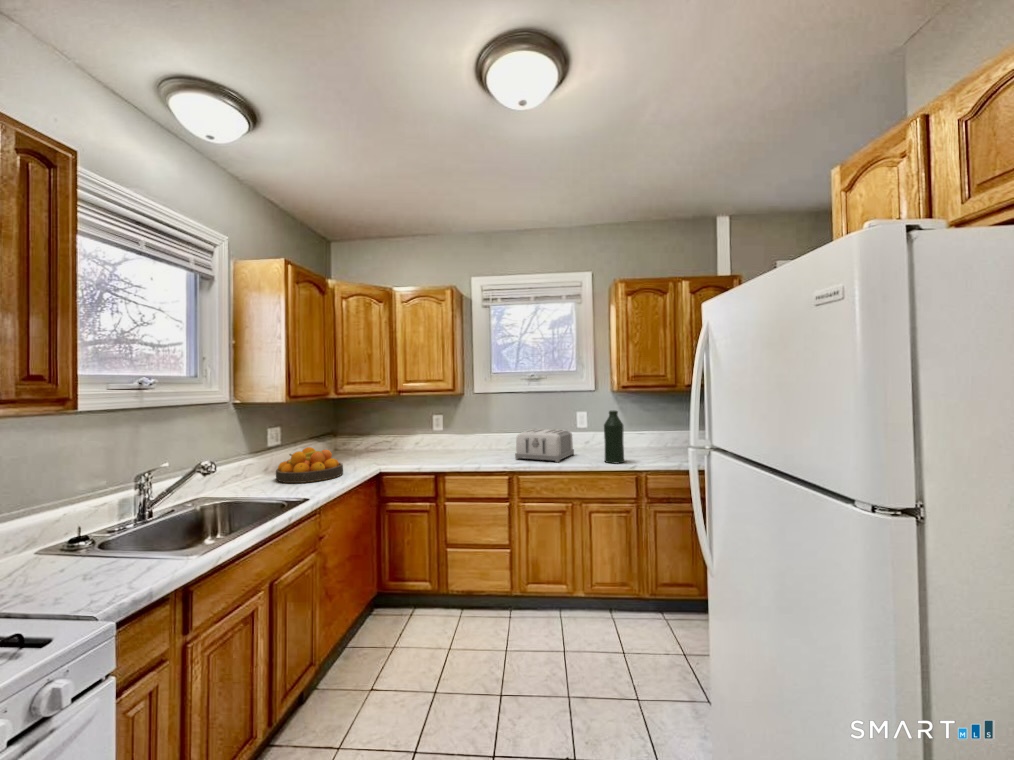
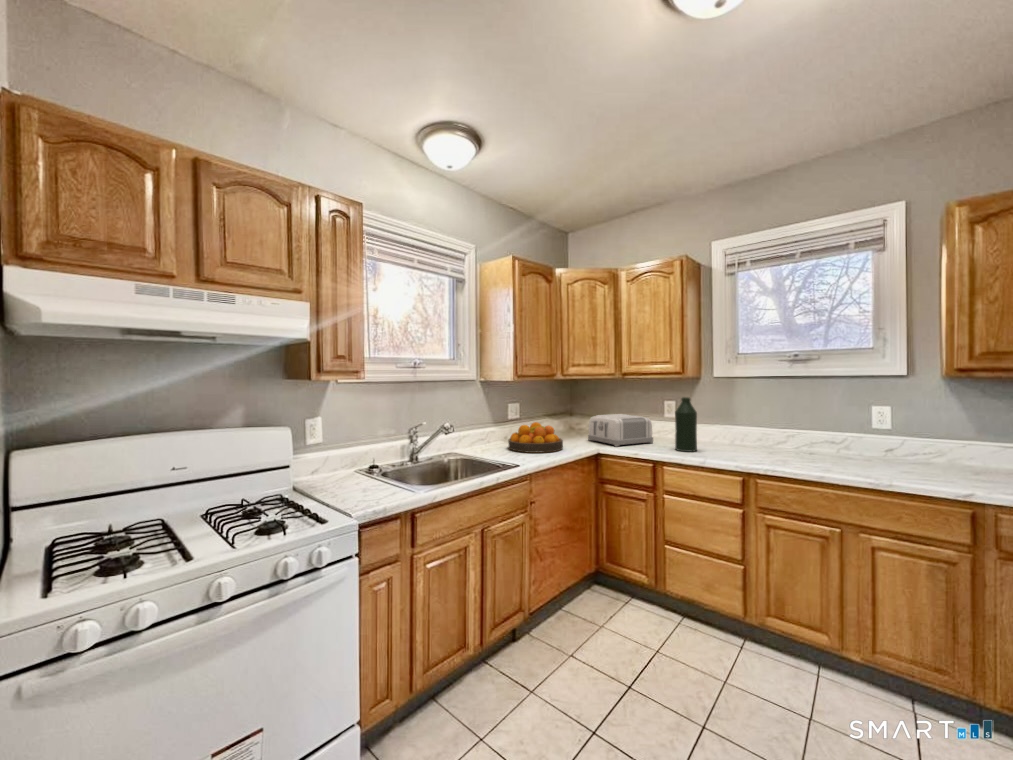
bottle: present [604,410,624,463] -> present [675,397,697,452]
toaster: present [515,429,574,462] -> present [588,414,653,447]

